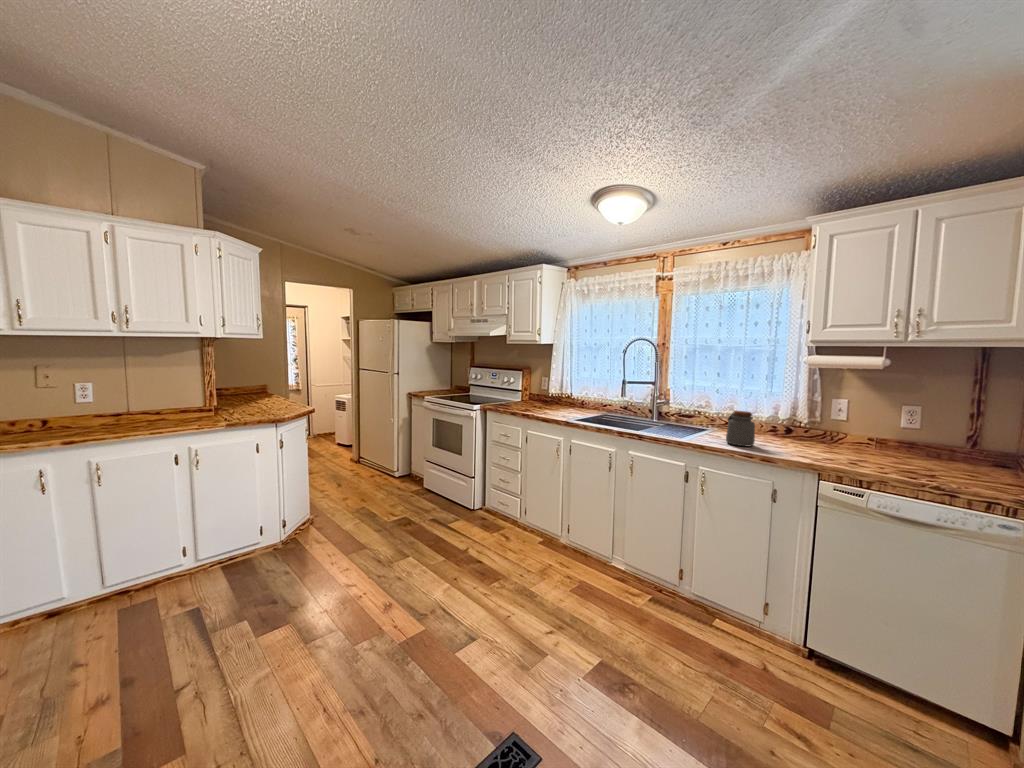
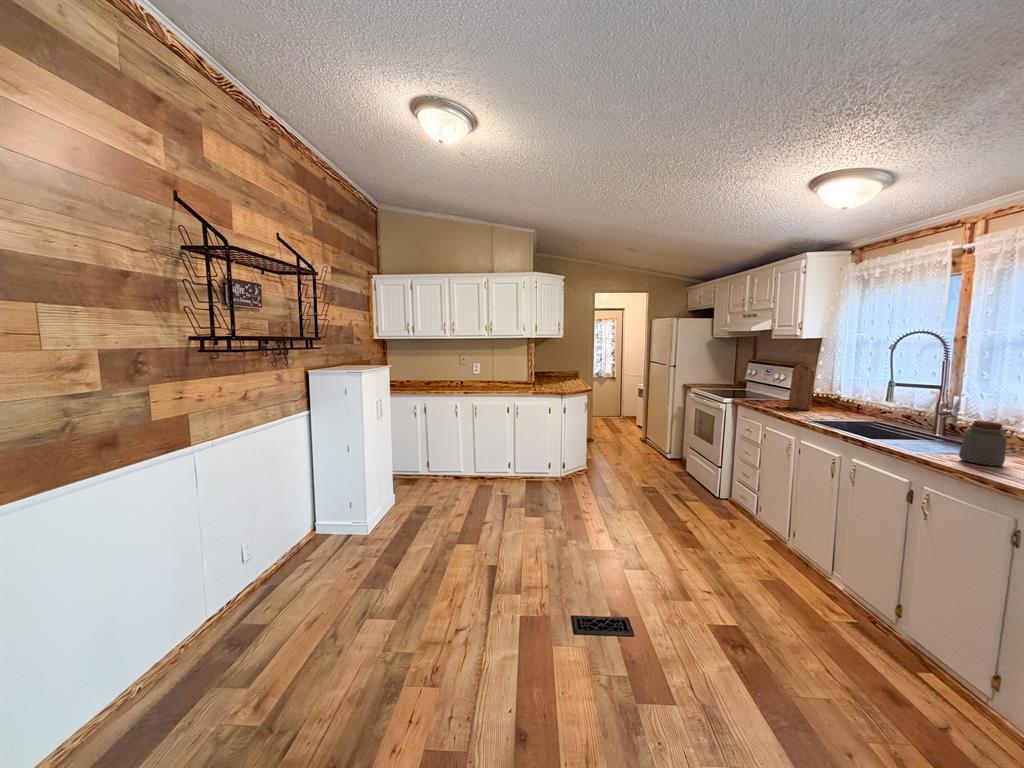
cutting board: none [530,367,554,410] -> present [788,364,815,411]

